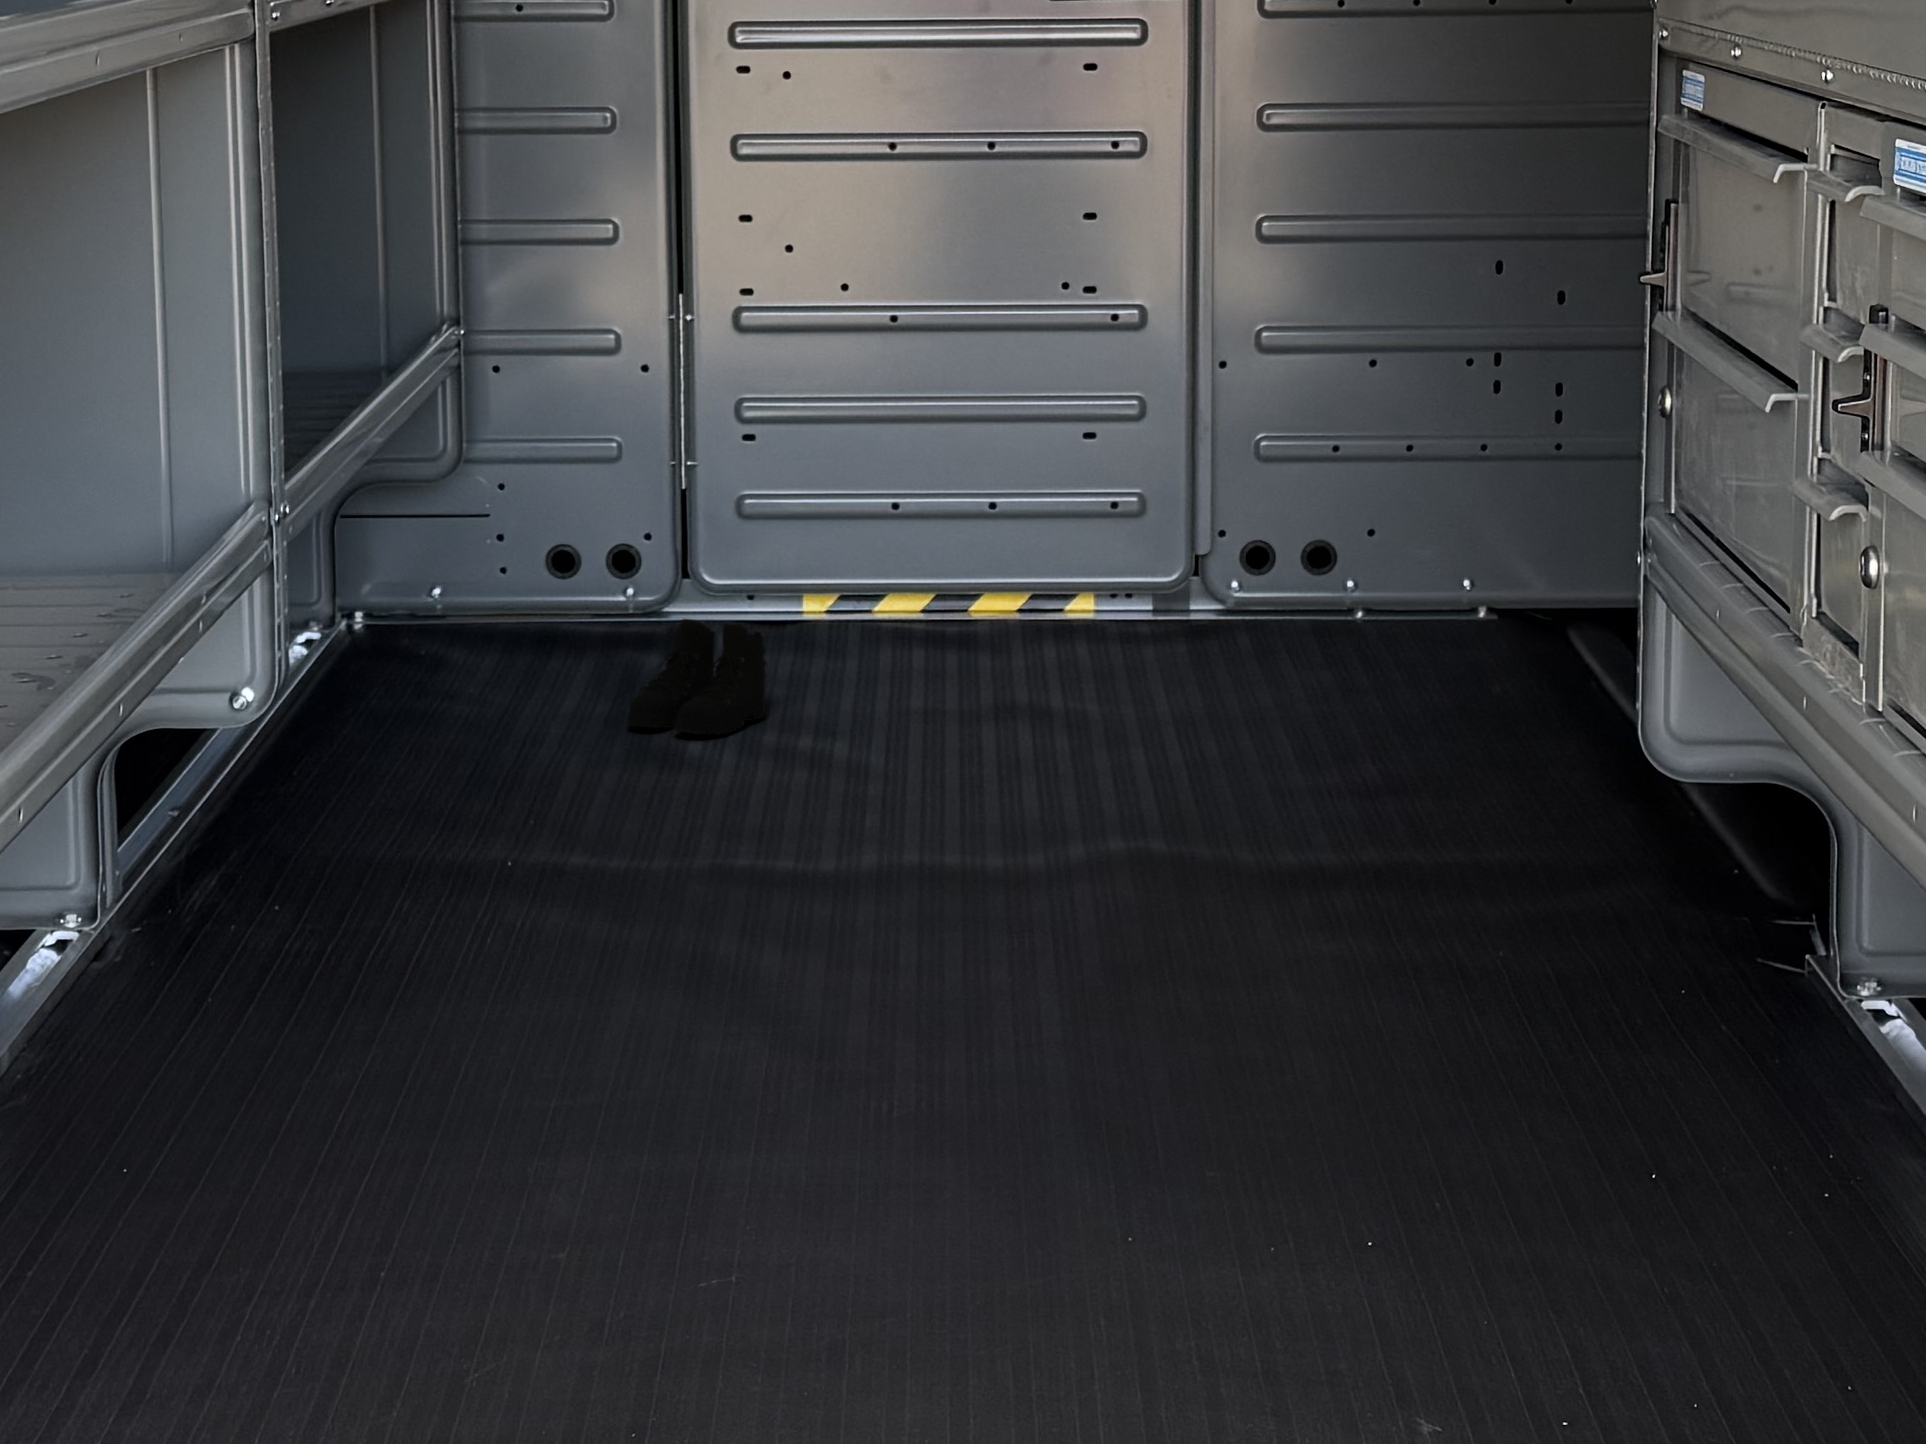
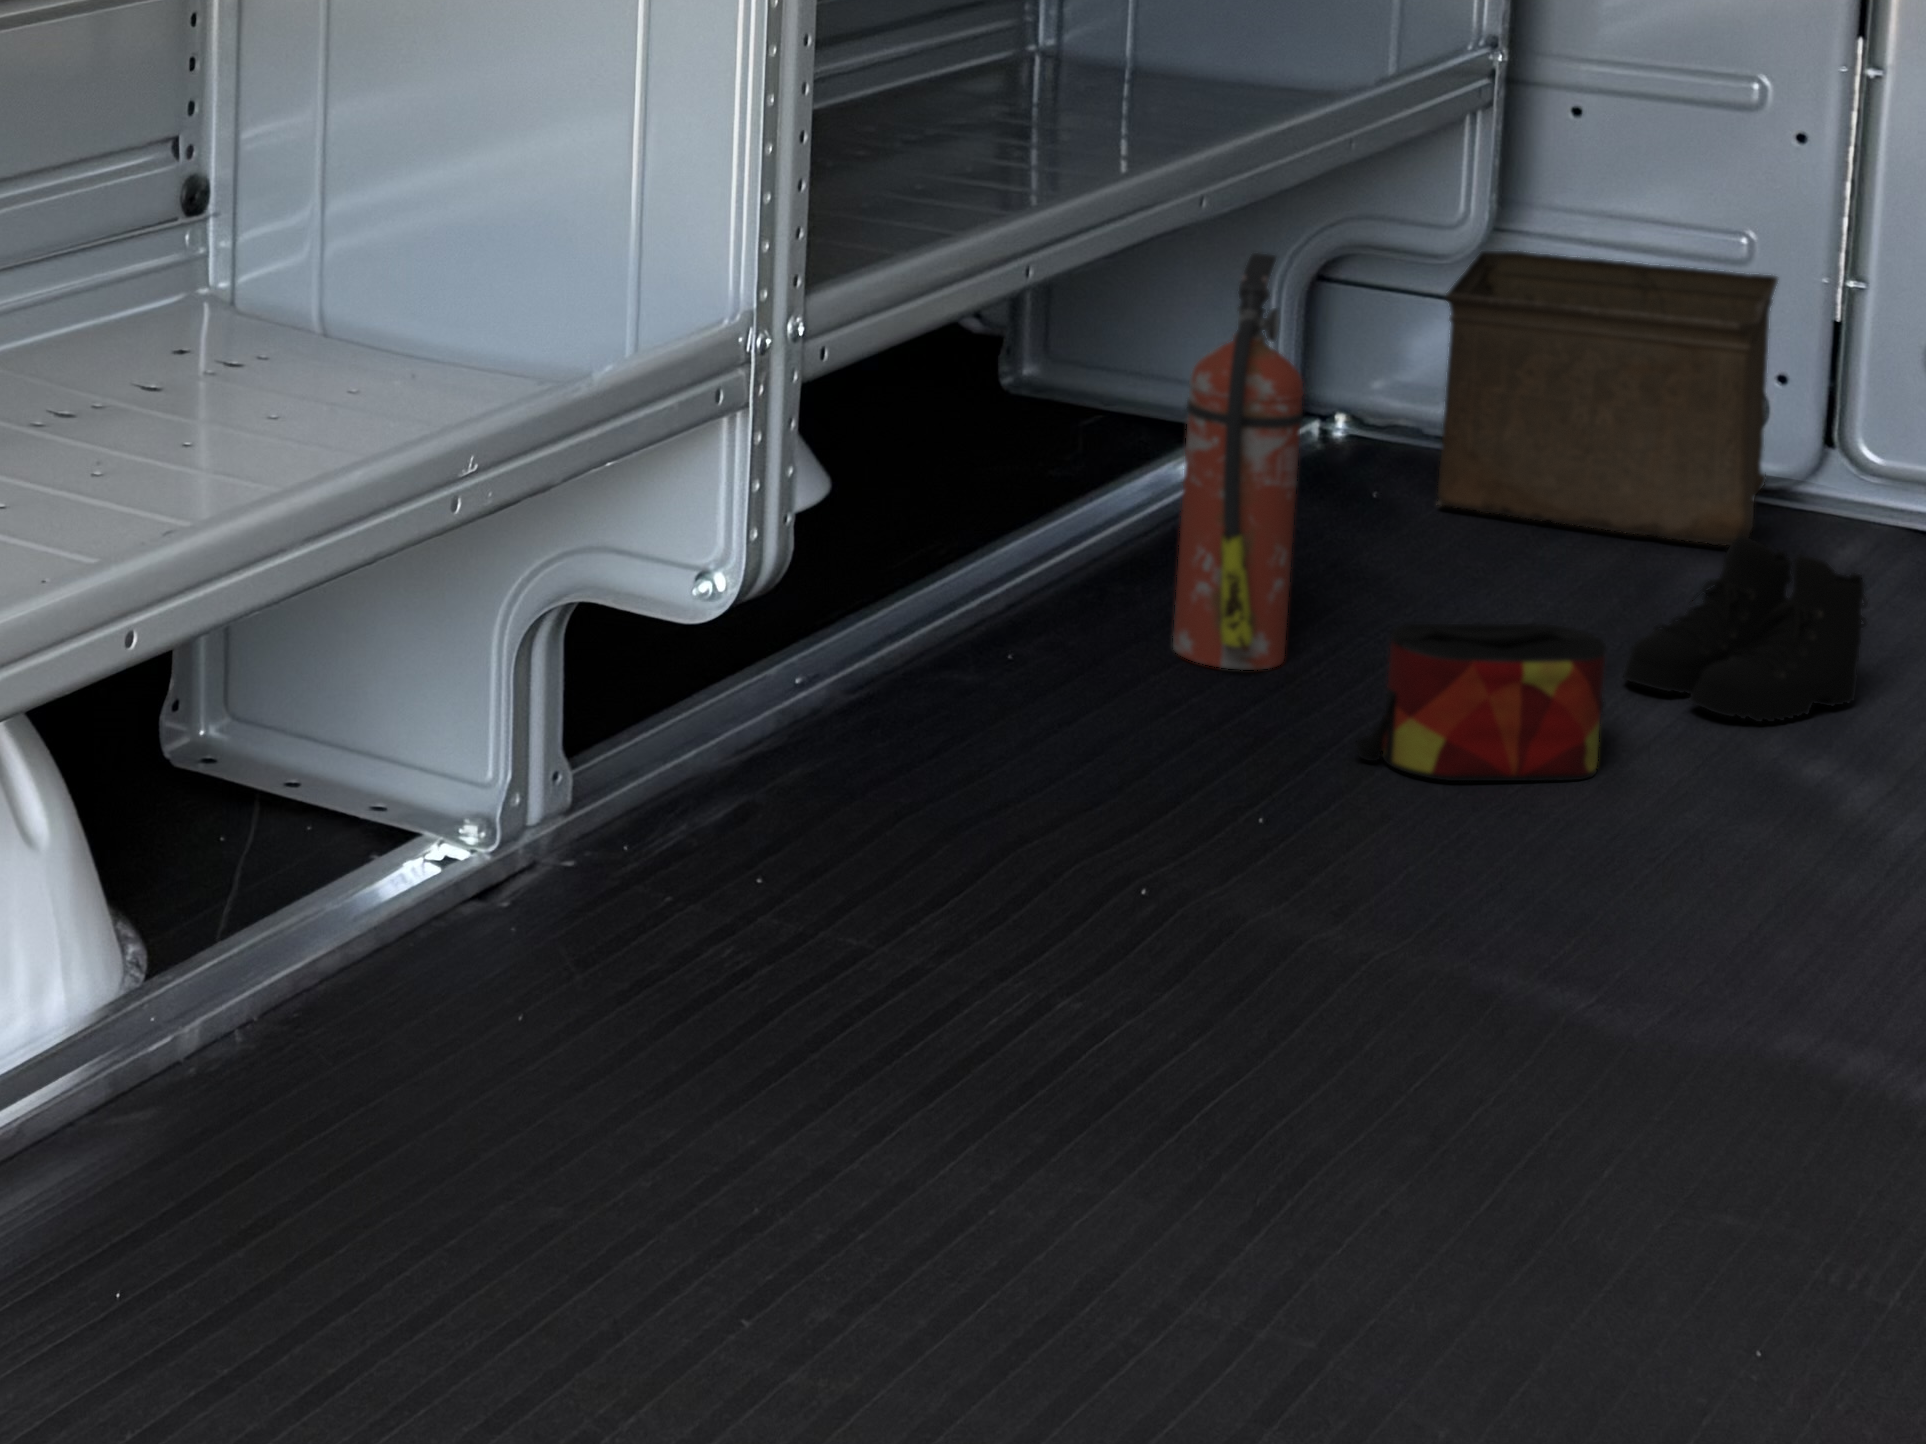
storage bin: none [445,465,656,651] -> present [1438,251,1778,545]
fire extinguisher: none [331,466,414,762] -> present [1173,253,1304,670]
bag: none [493,685,641,797] -> present [1355,624,1606,781]

